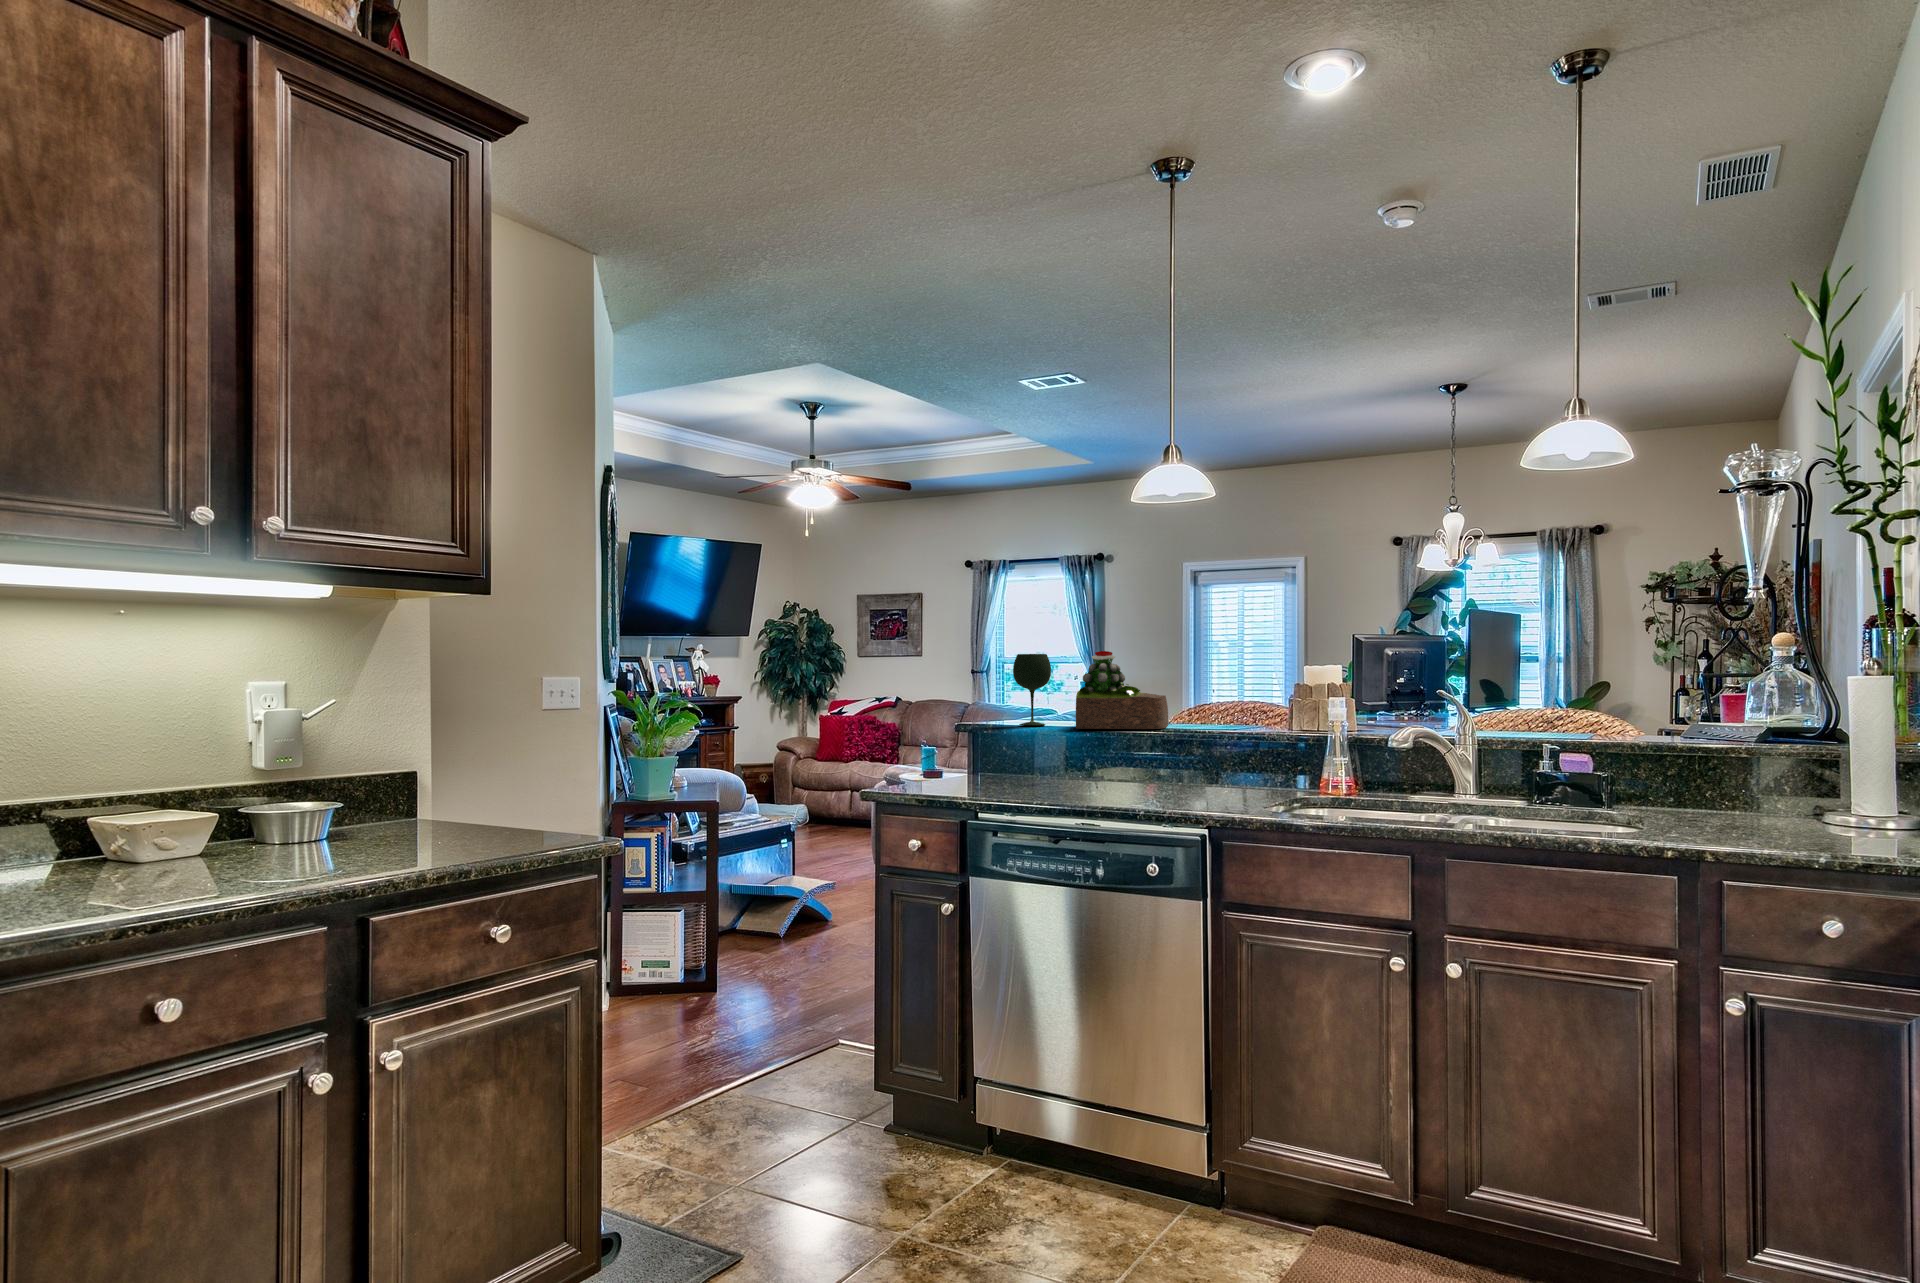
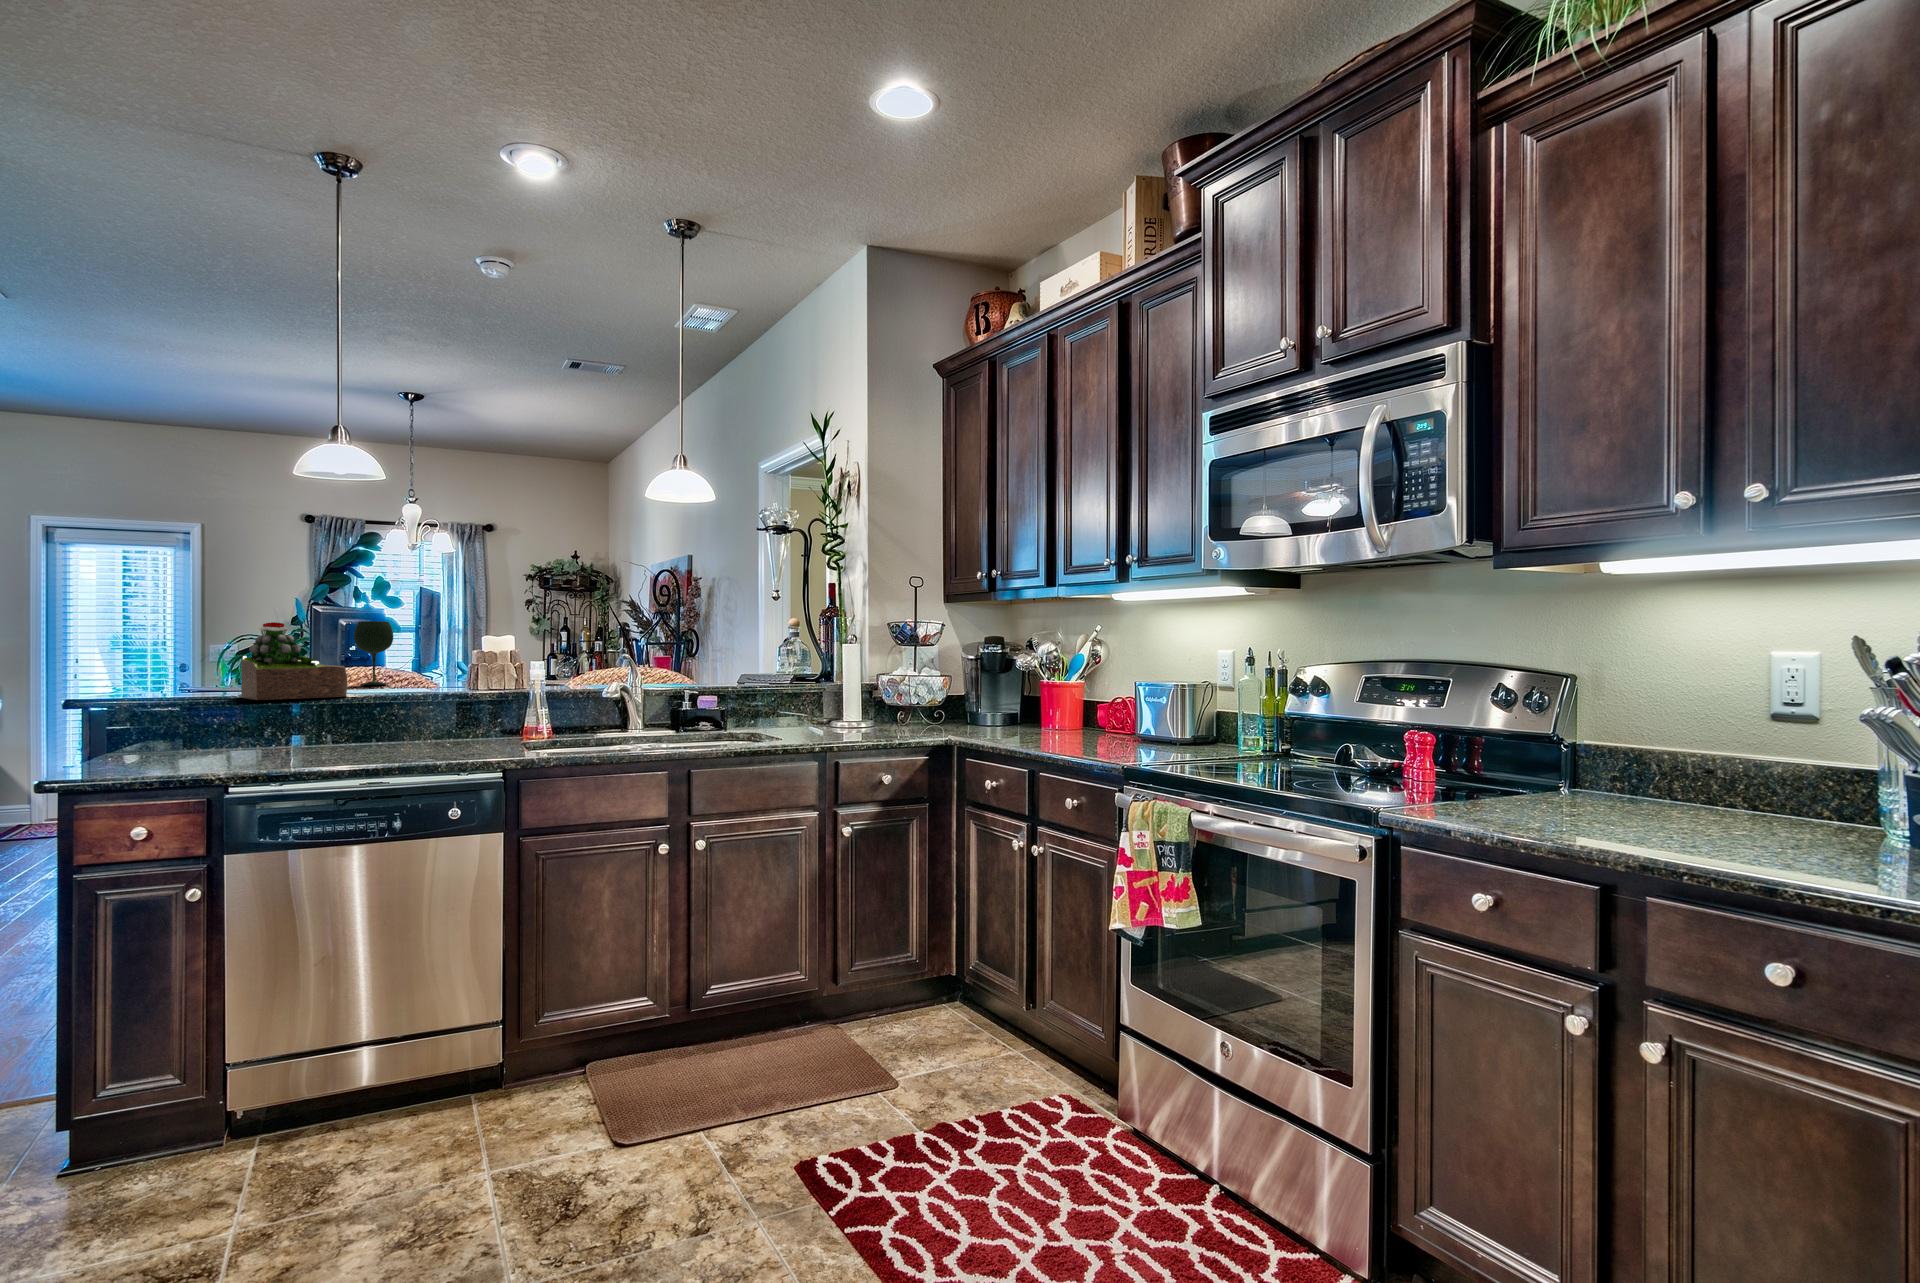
wine glass: present [1013,654,1051,726] -> present [354,621,393,685]

